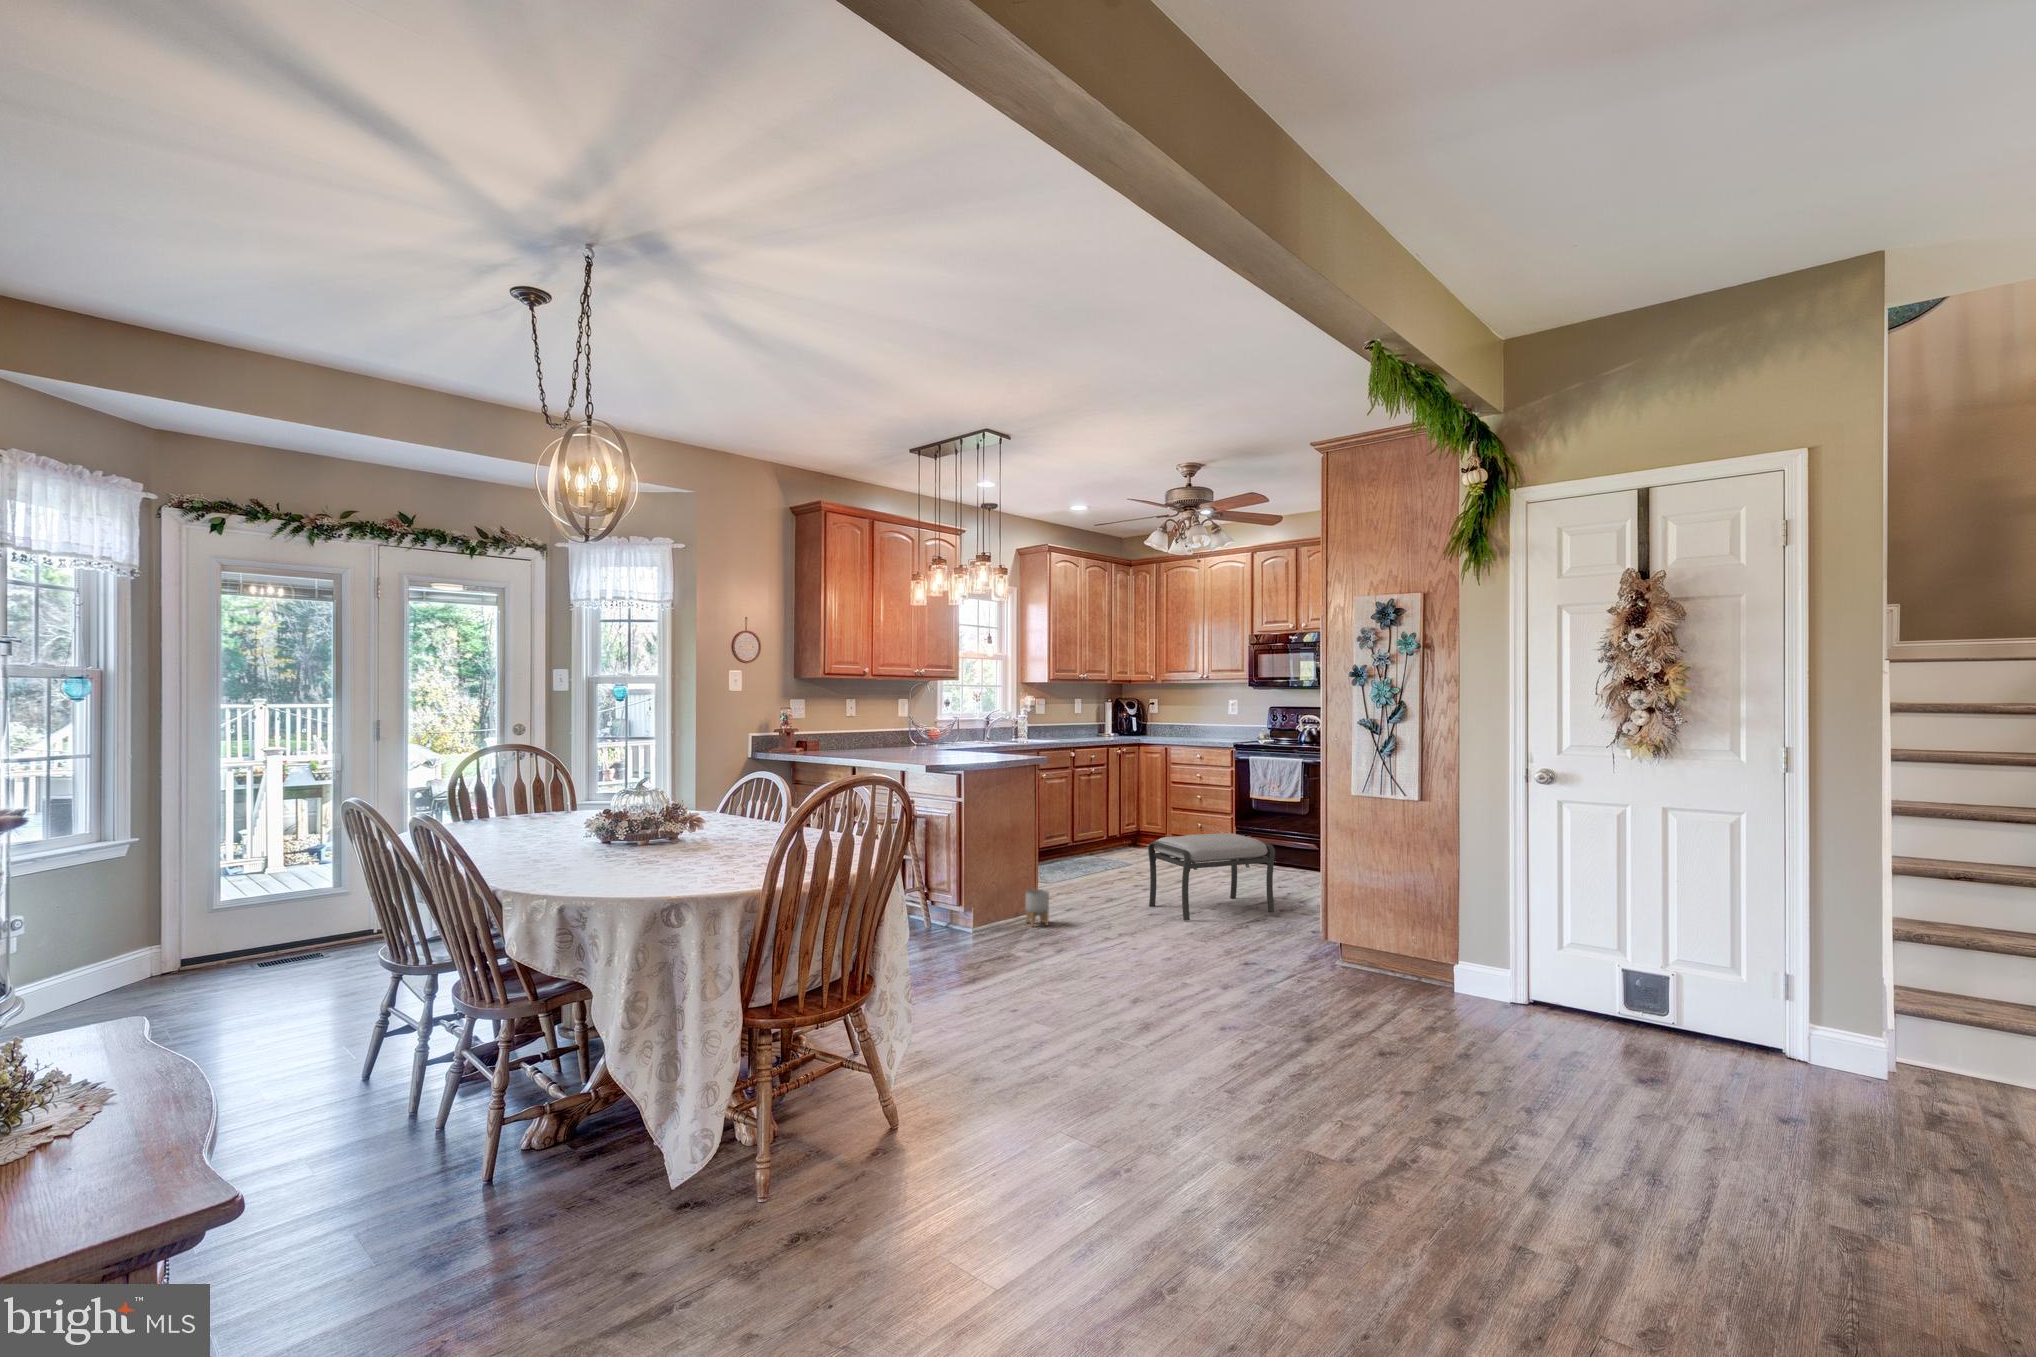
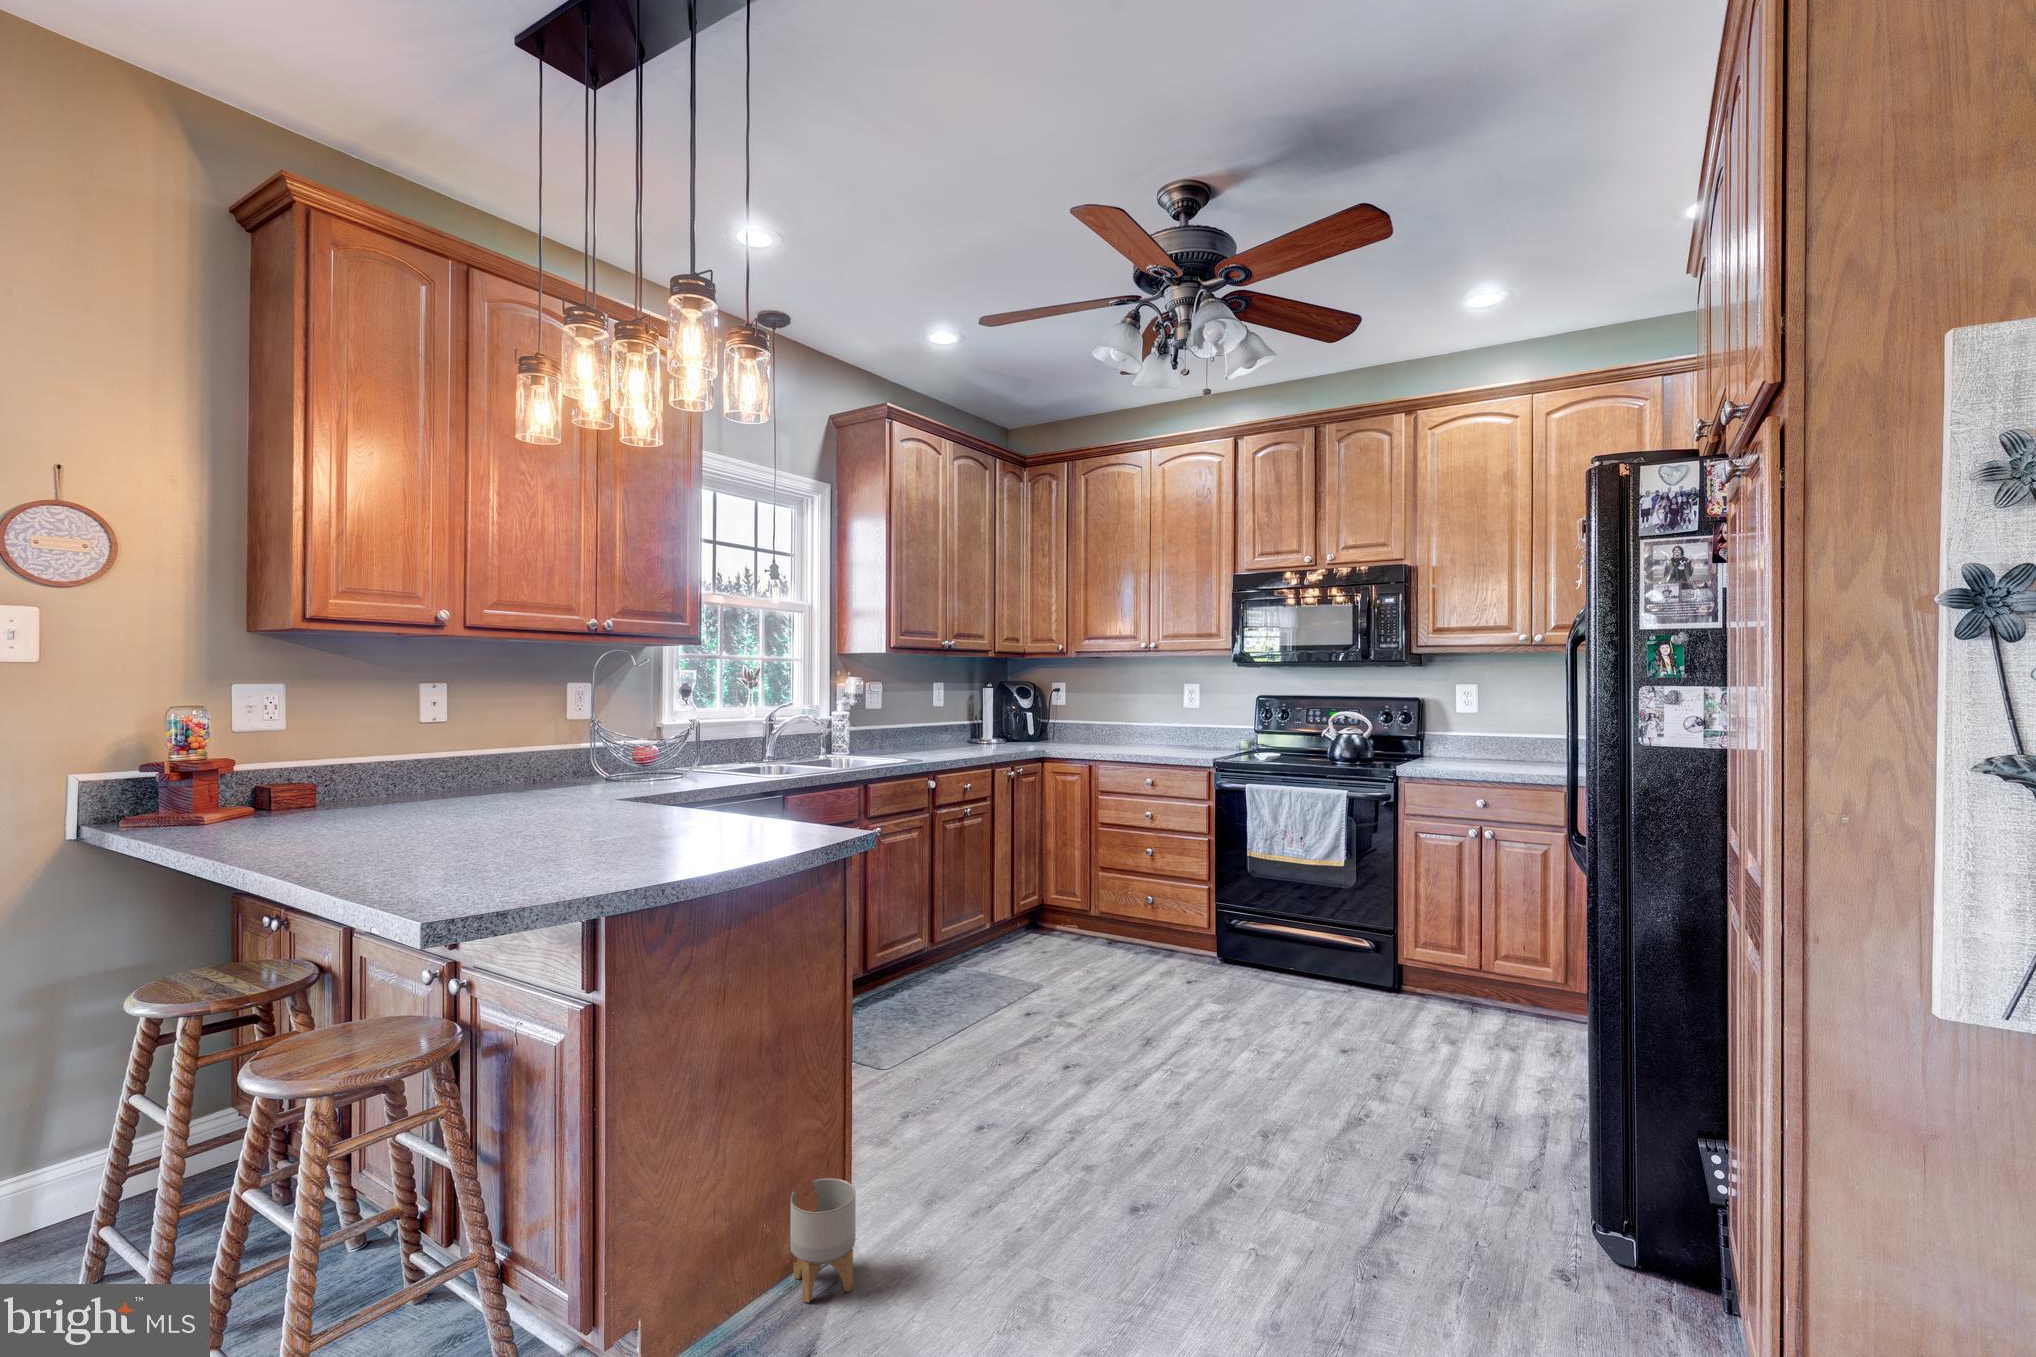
ottoman: present [1148,833,1275,921] -> none [1096,969,1384,1227]

